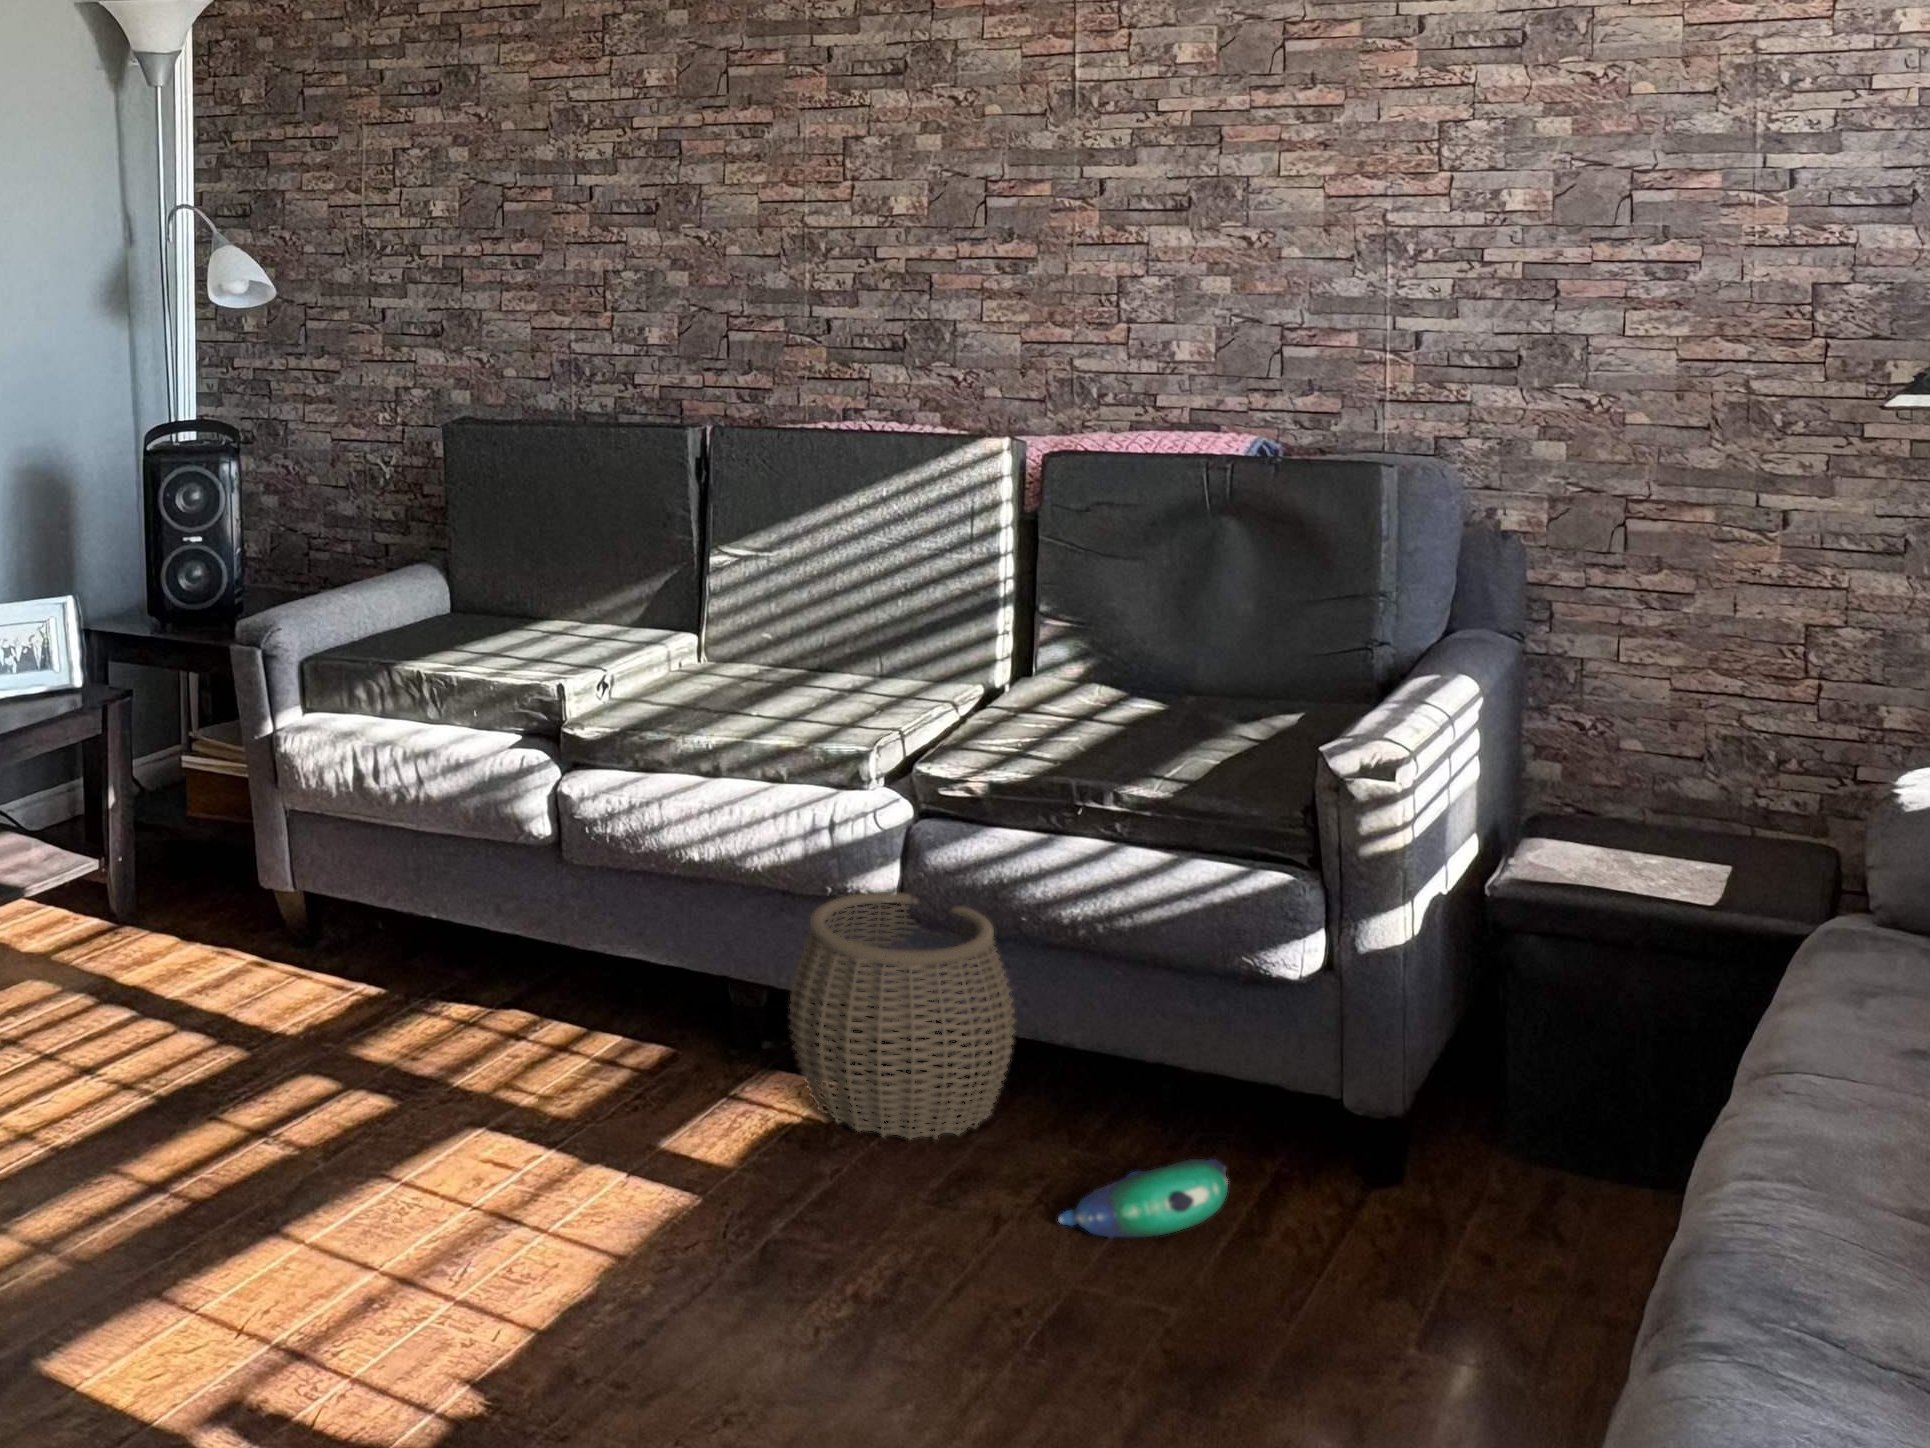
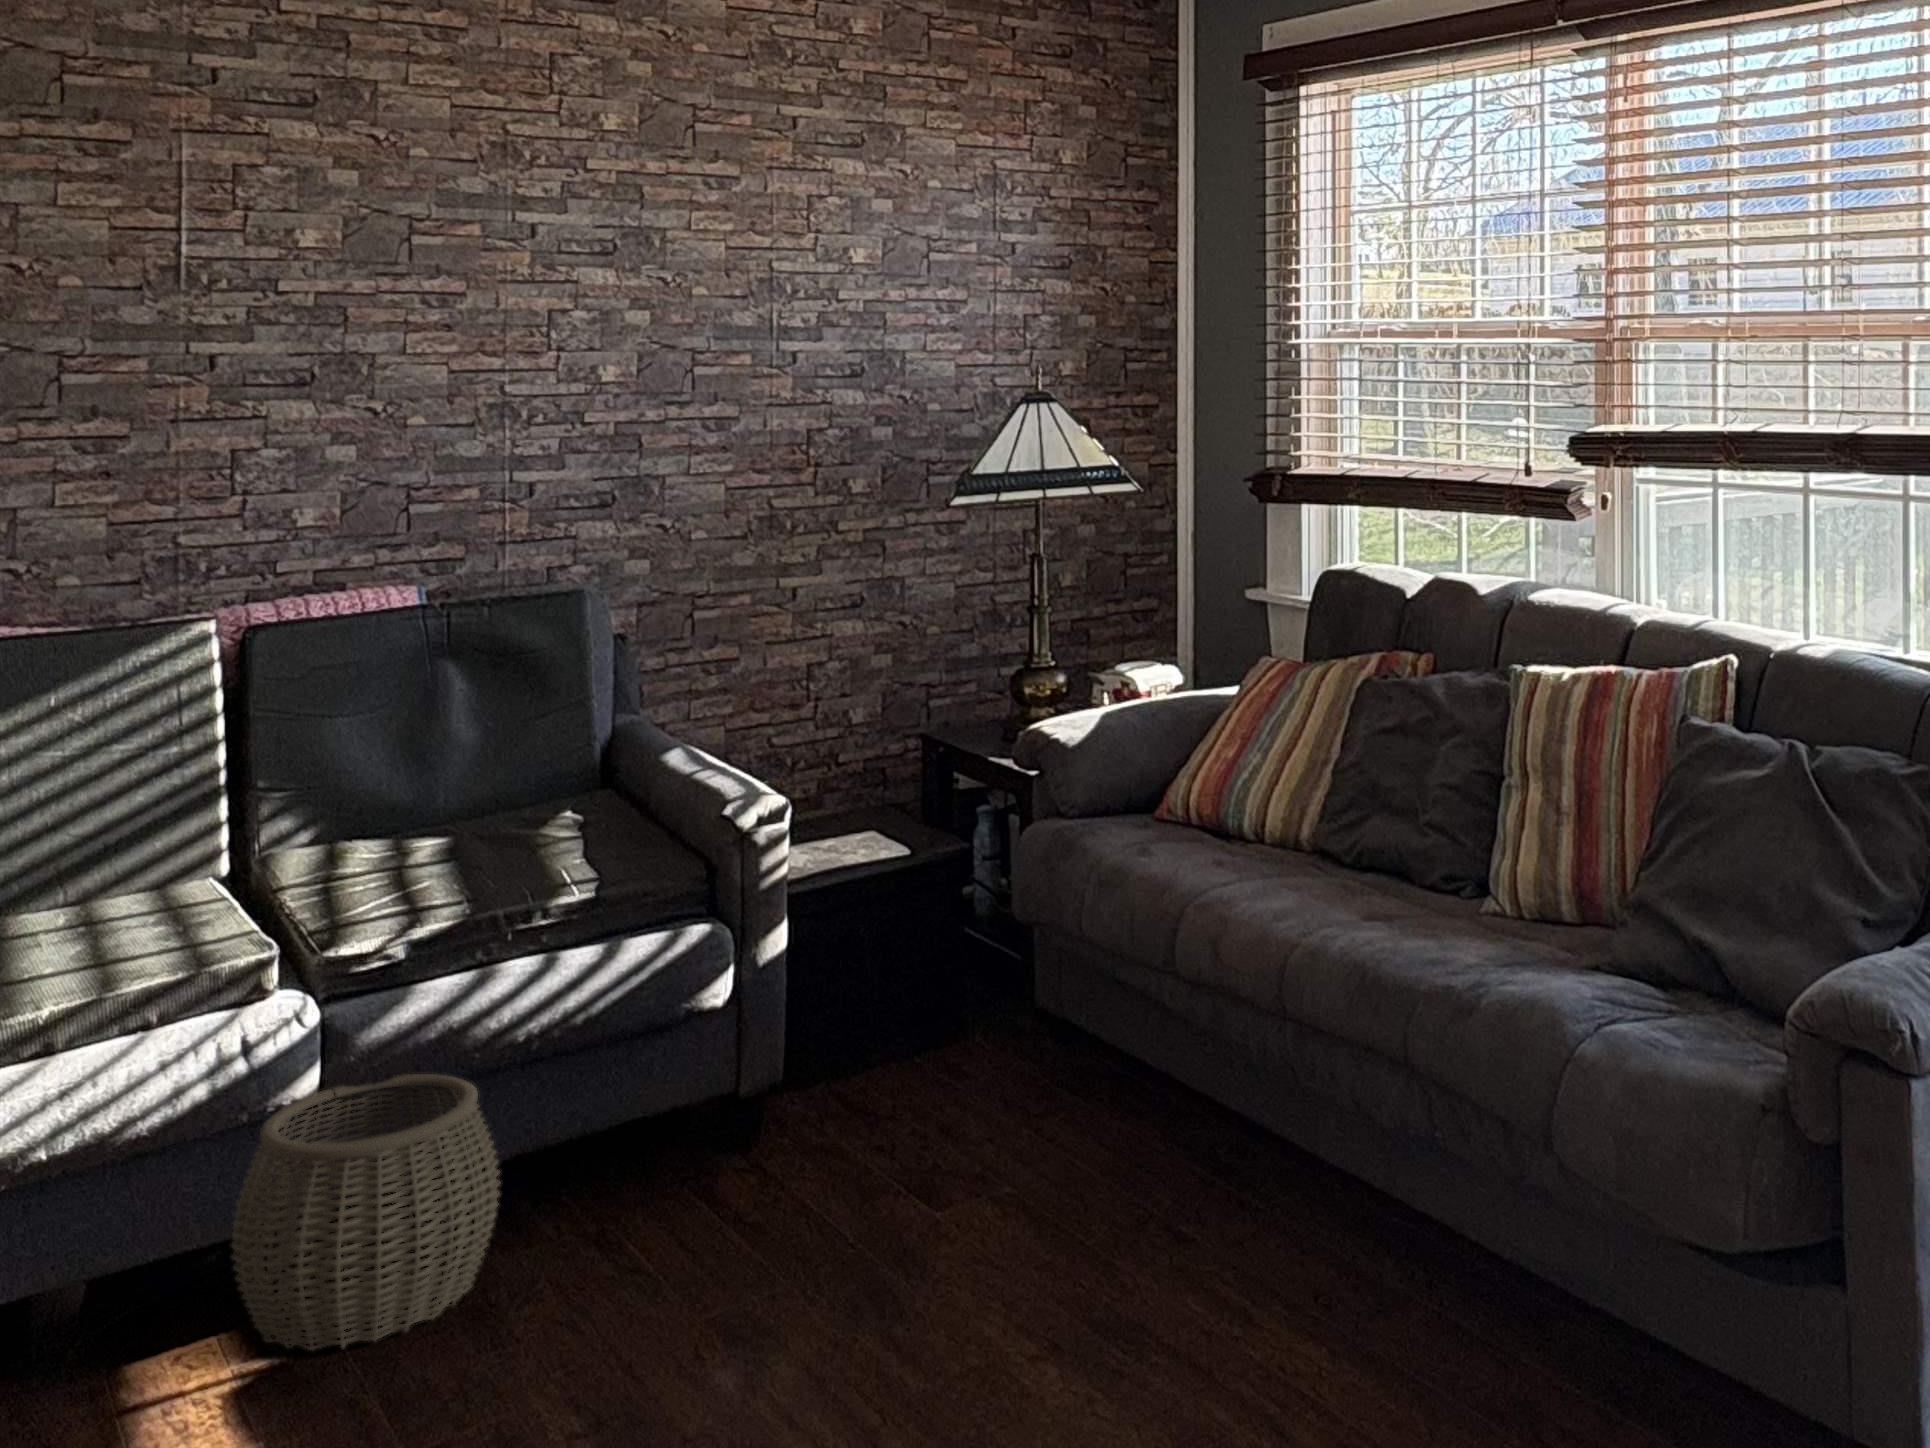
plush toy: present [1058,1159,1228,1239] -> none [659,1177,772,1289]

